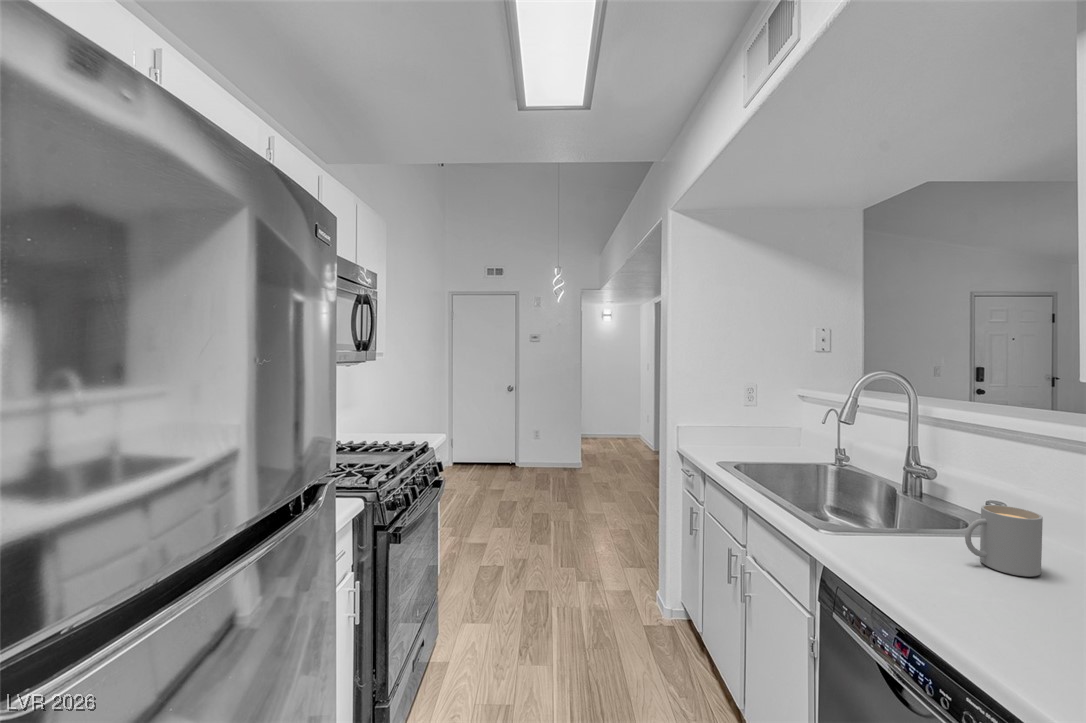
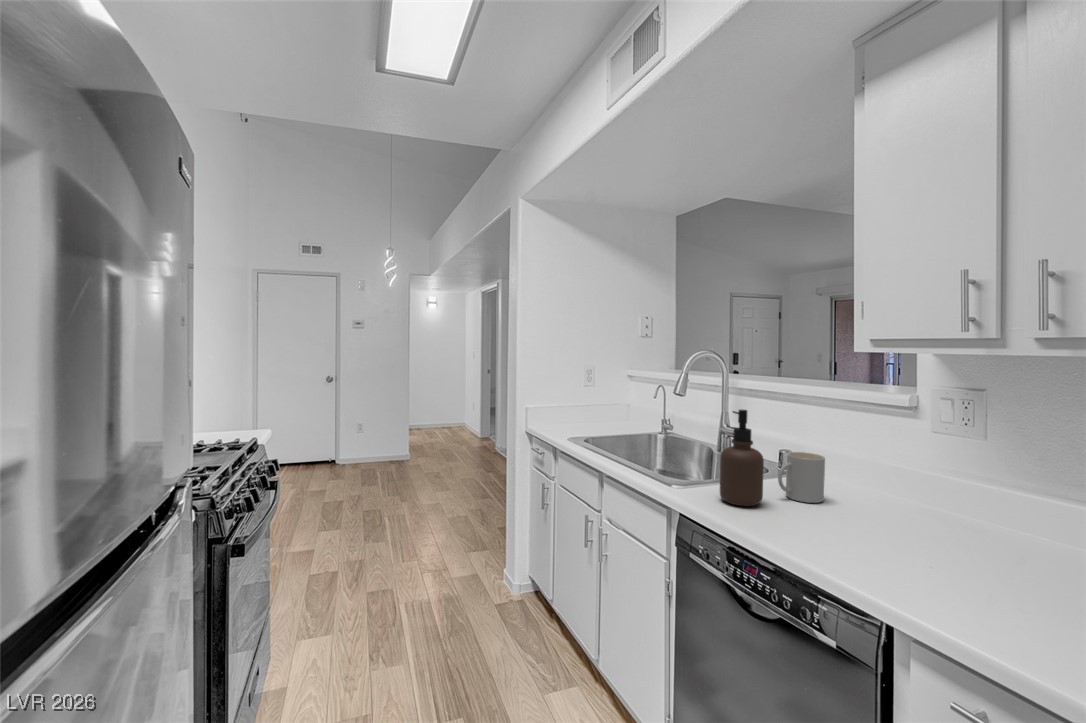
soap dispenser: none [876,447,938,568] -> present [720,410,764,506]

